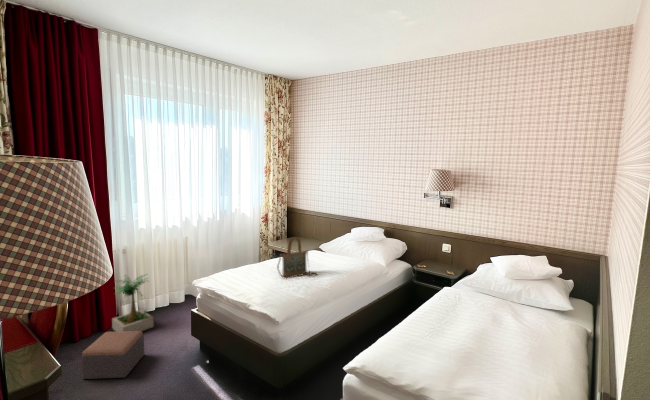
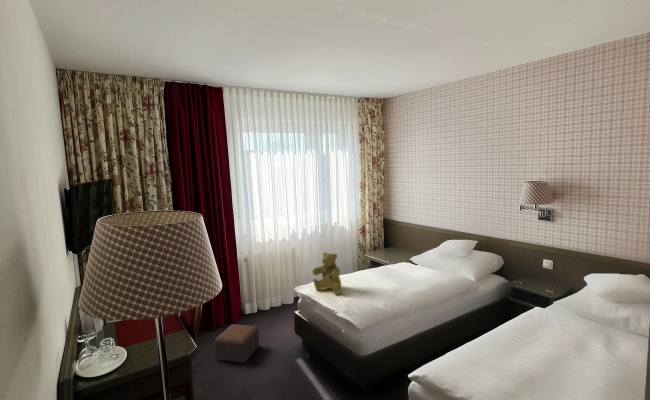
handbag: present [277,237,317,278] -> none [365,251,404,290]
teddy bear: none [217,239,251,286] -> present [312,253,341,295]
potted plant: present [112,275,154,332] -> none [236,278,269,330]

